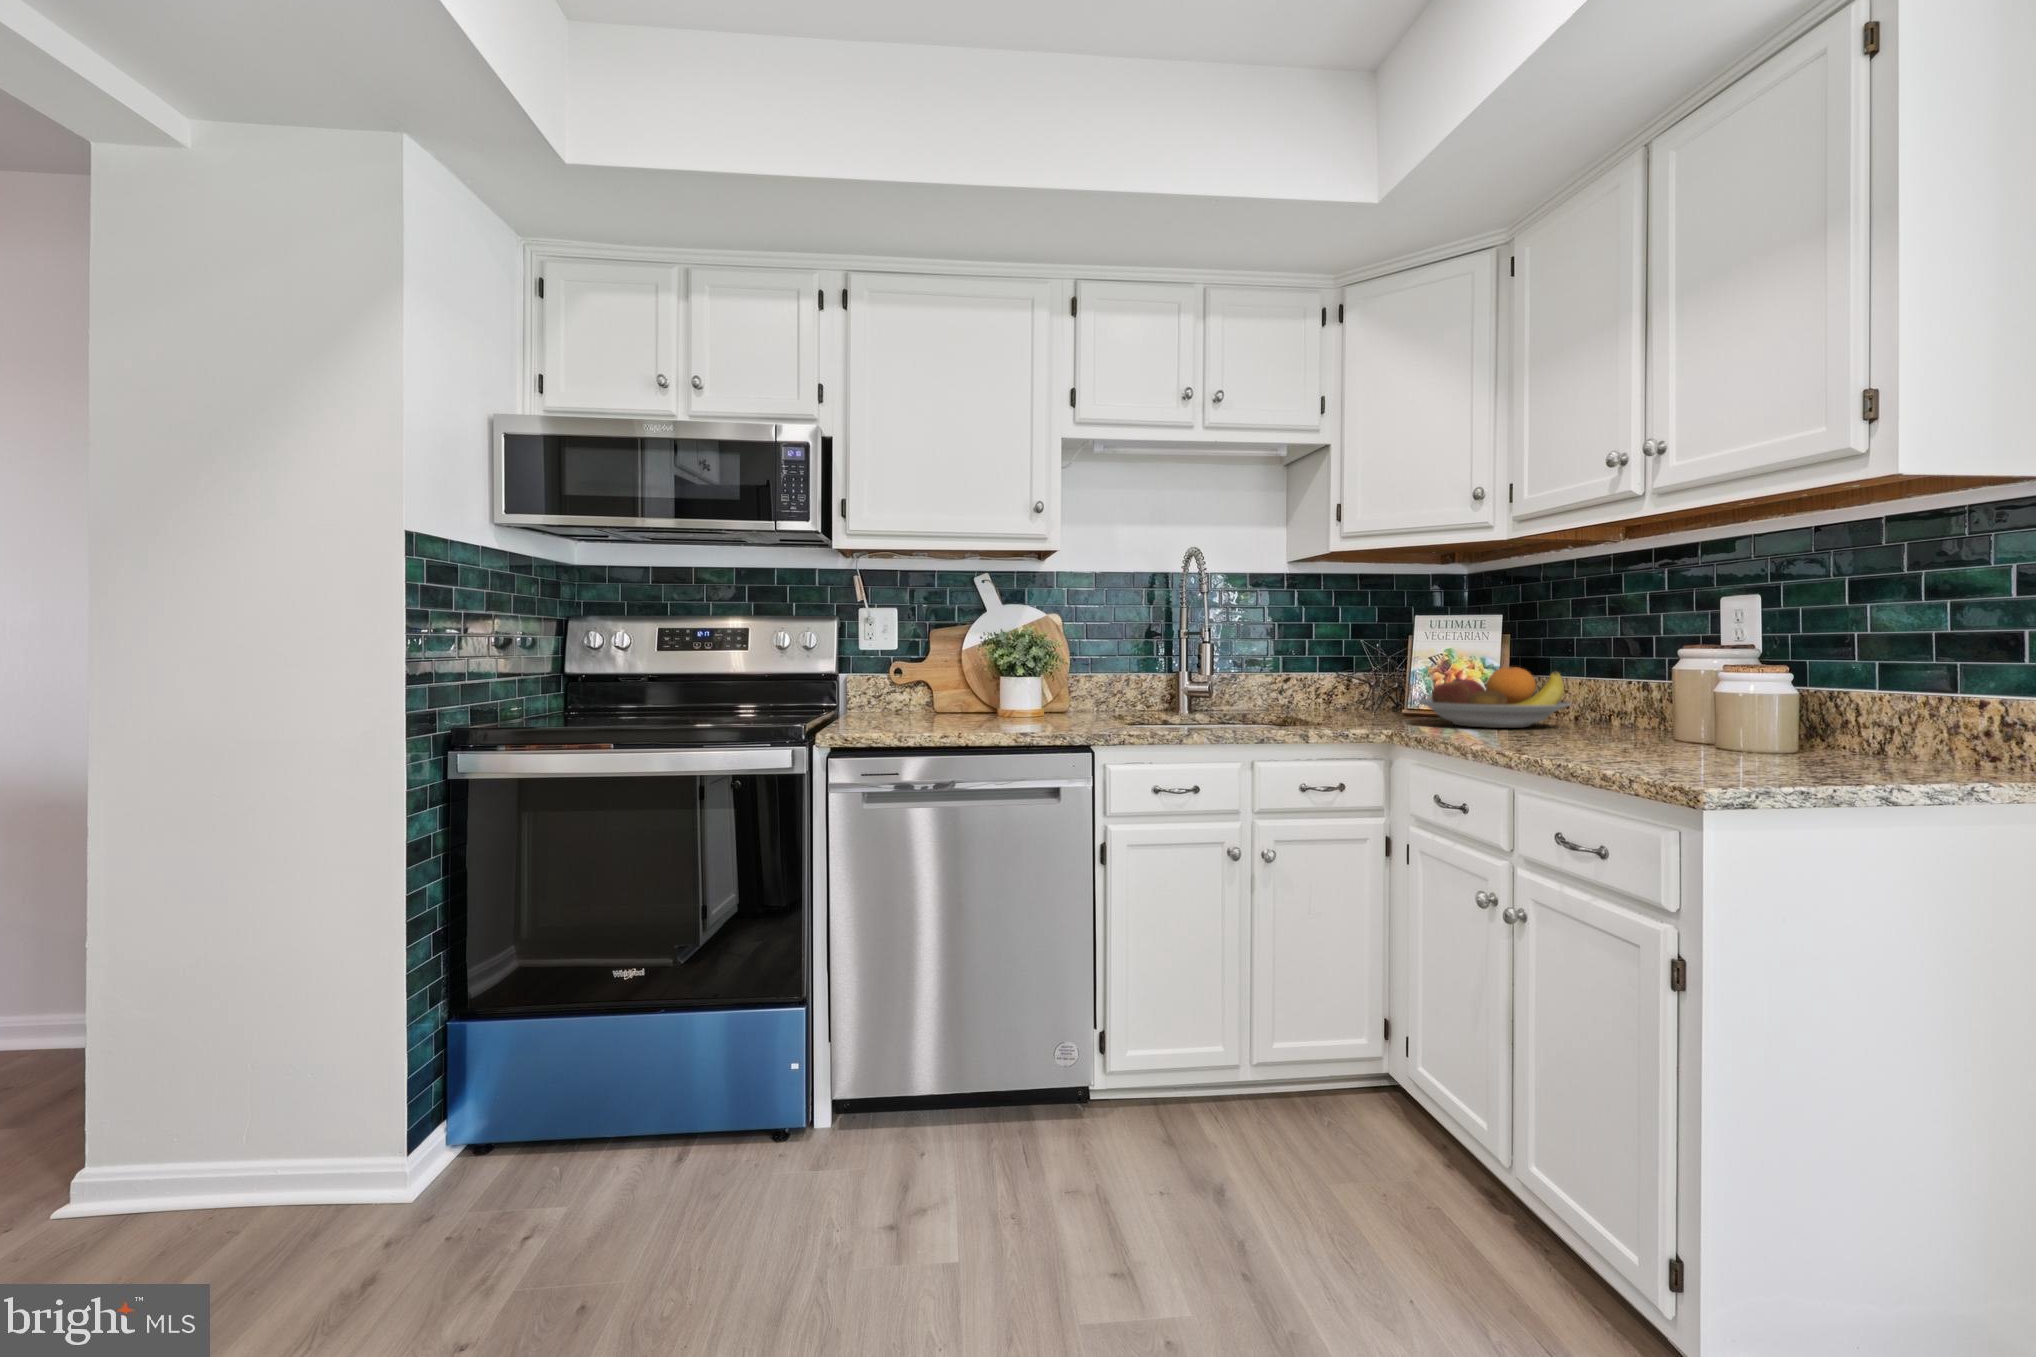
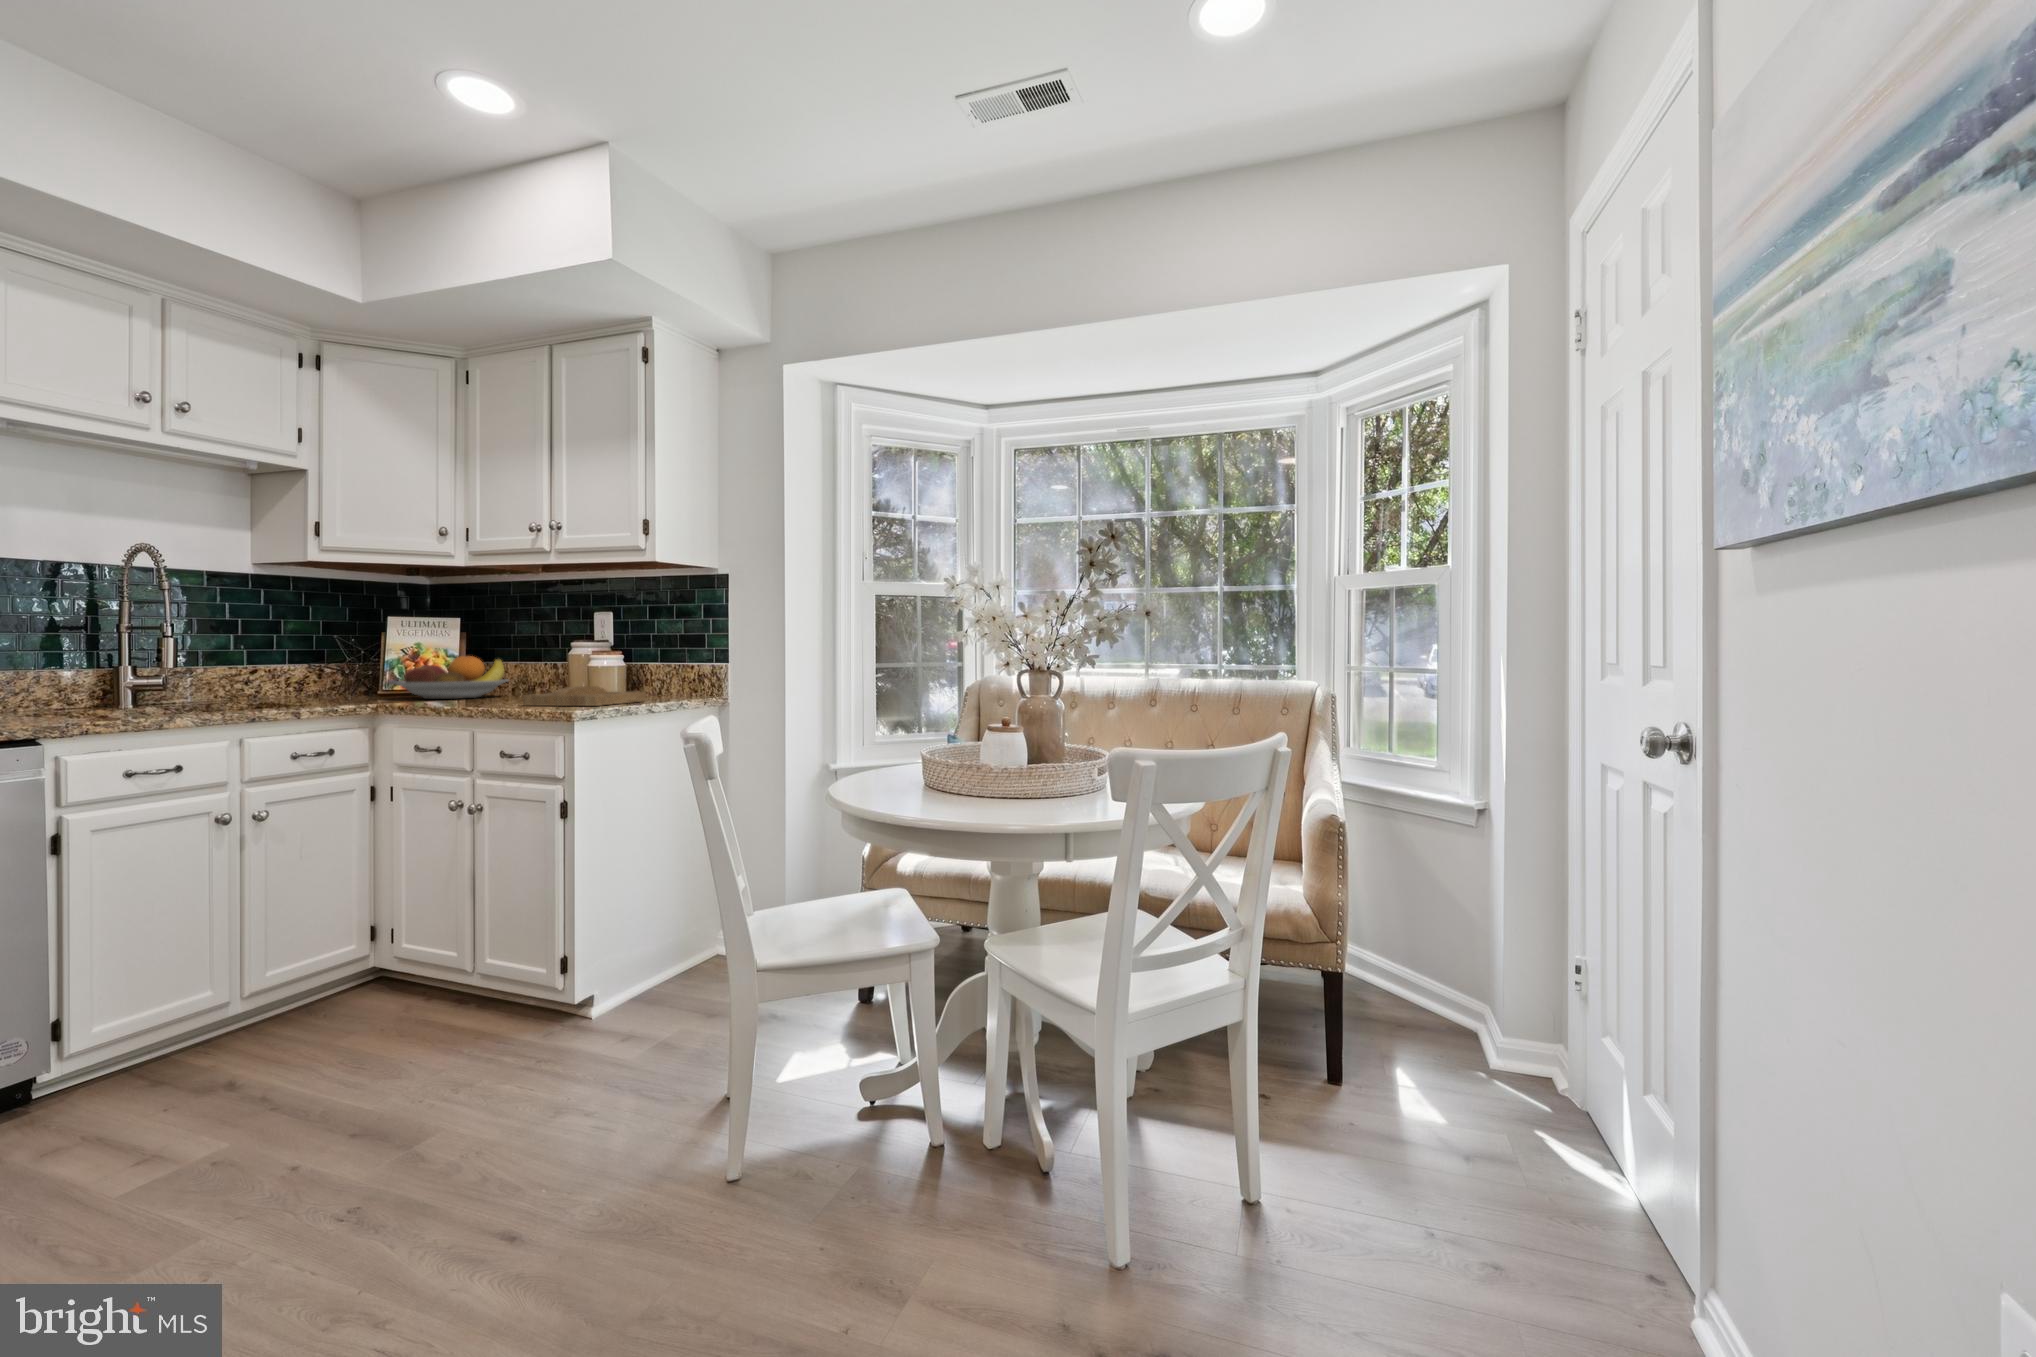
tray: none [1595,729,1844,771] -> present [523,686,646,706]

